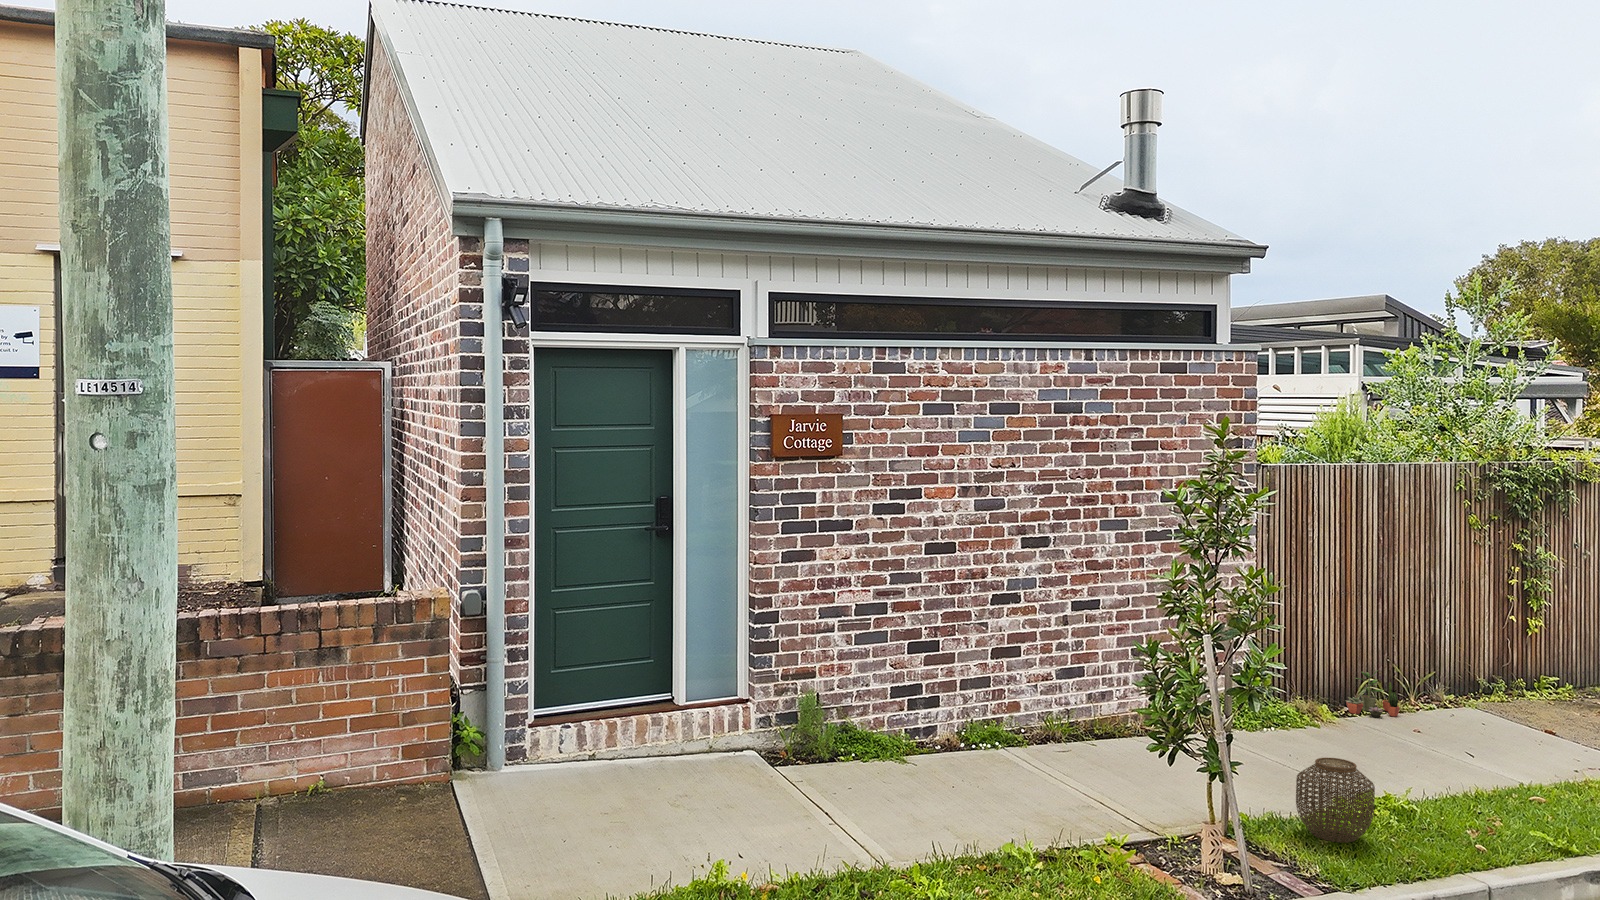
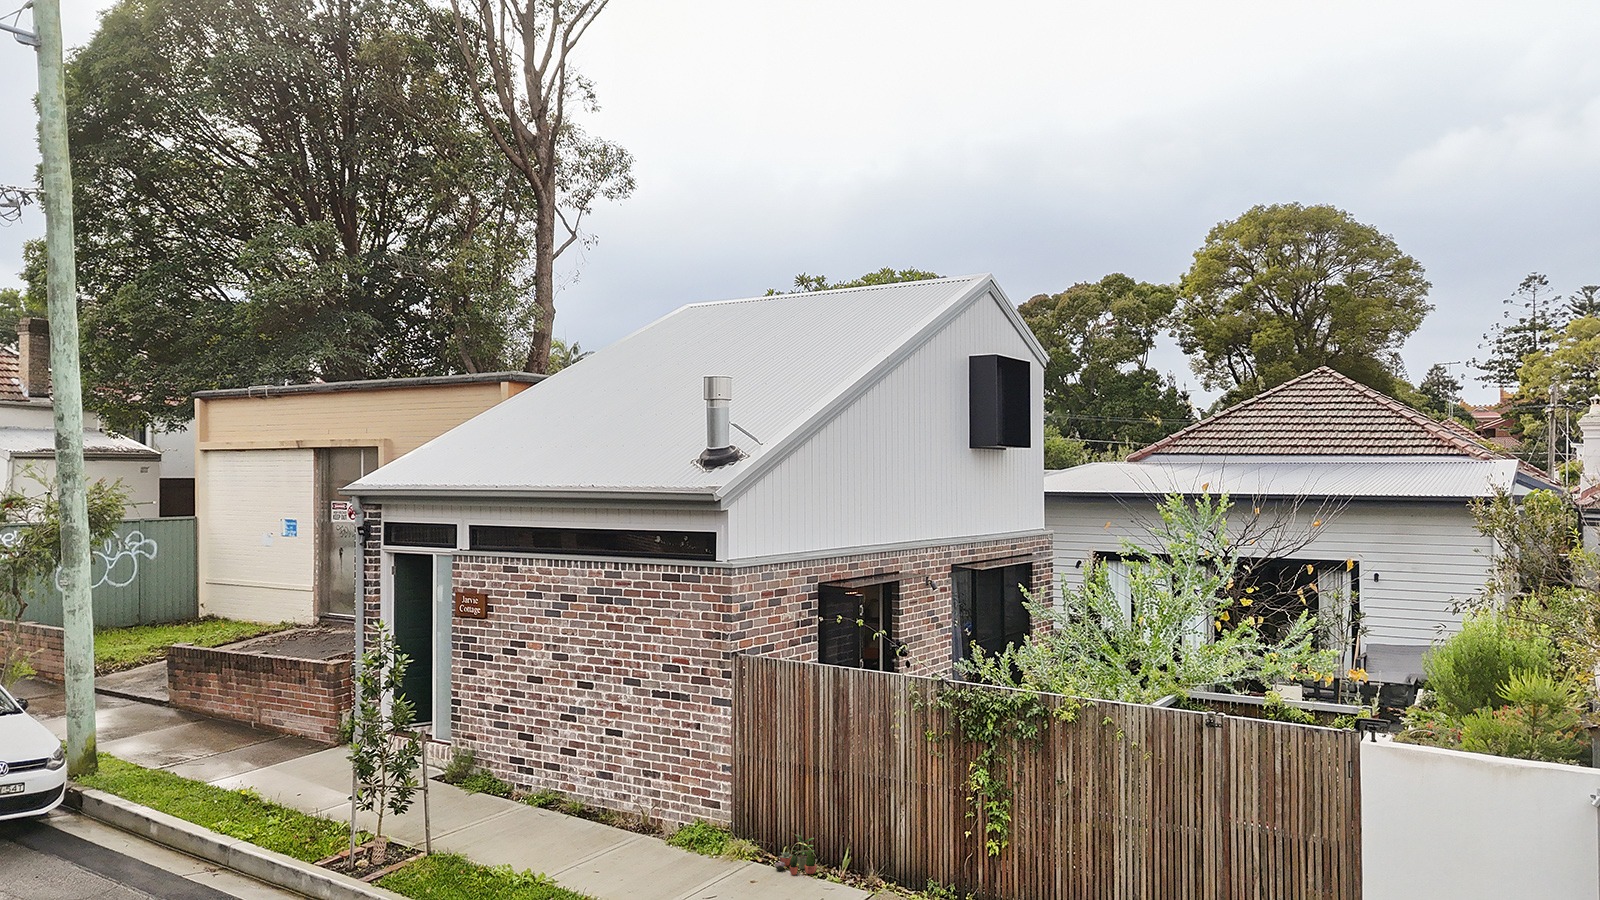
woven basket: present [1296,758,1375,843] -> none [408,826,449,874]

